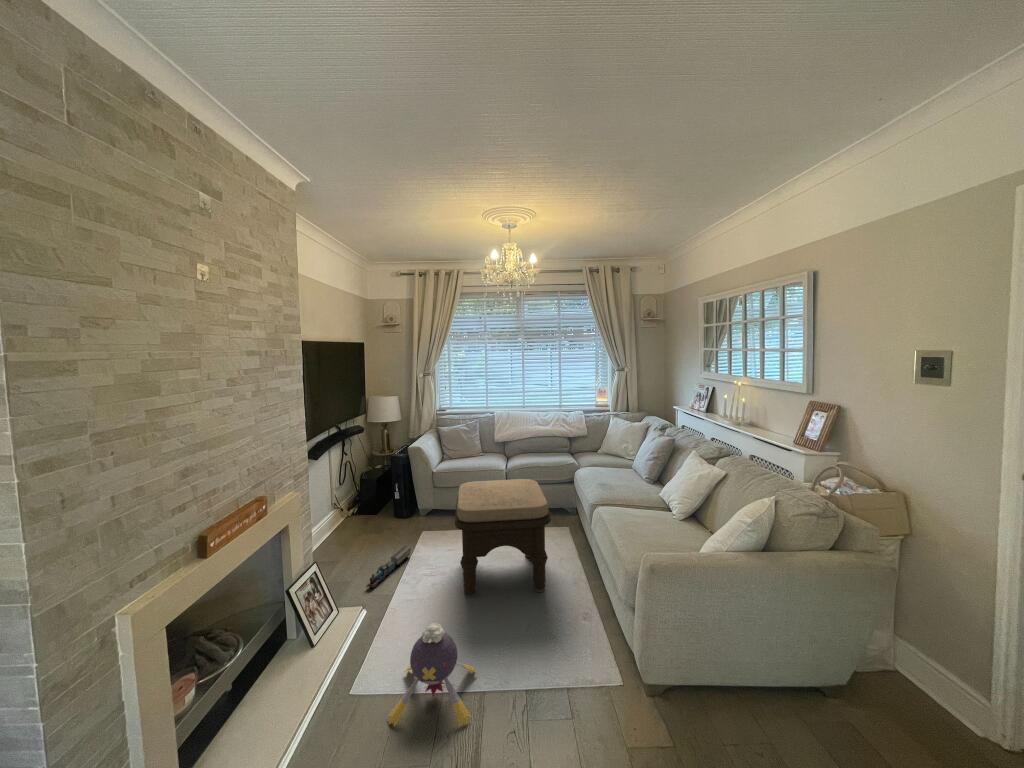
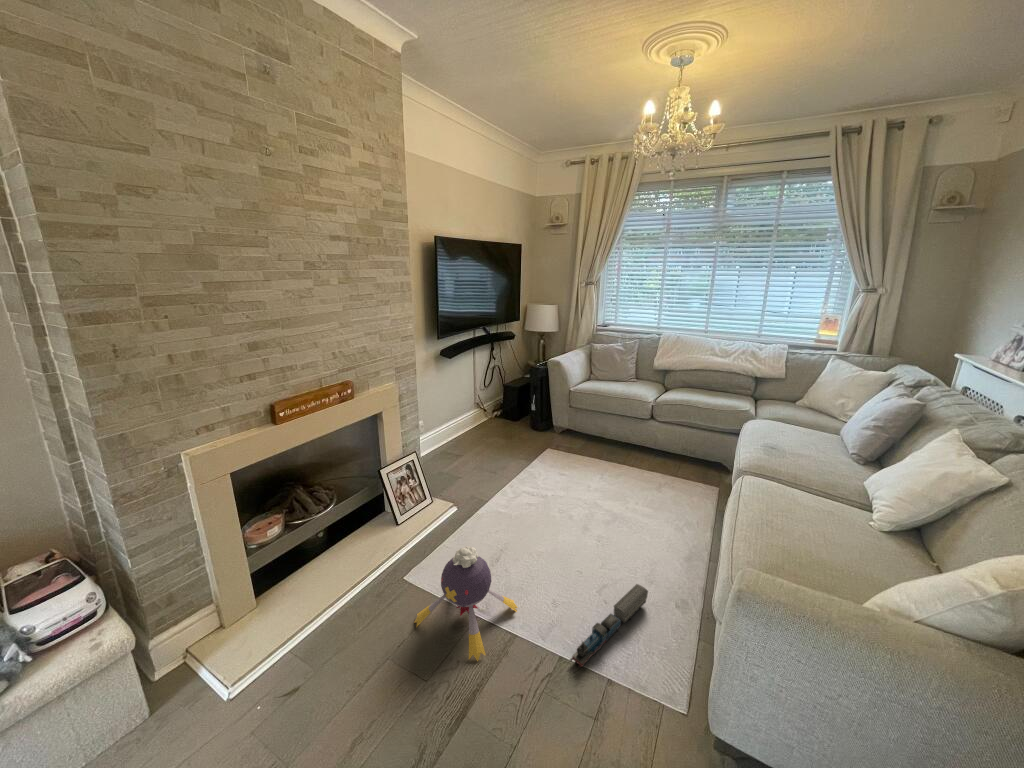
ottoman: present [455,479,551,597] -> none [548,407,671,553]
toy train: present [366,546,411,588] -> present [570,584,648,668]

